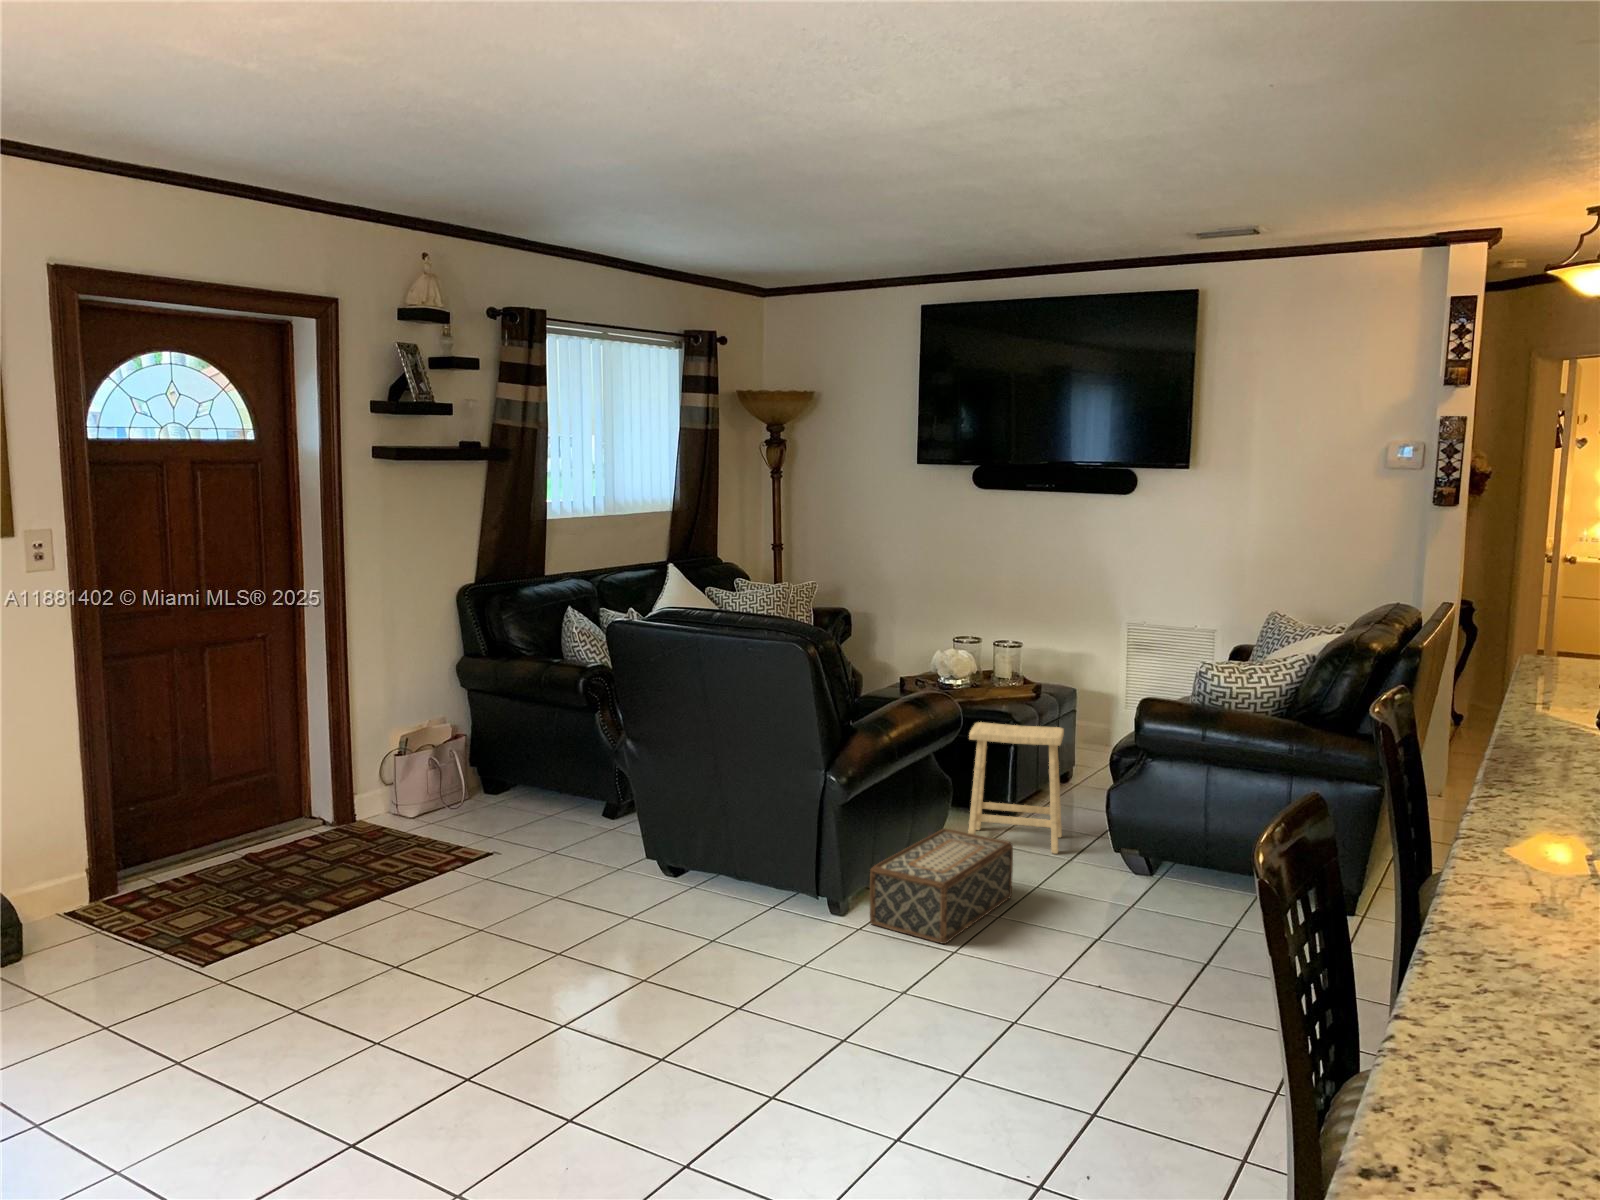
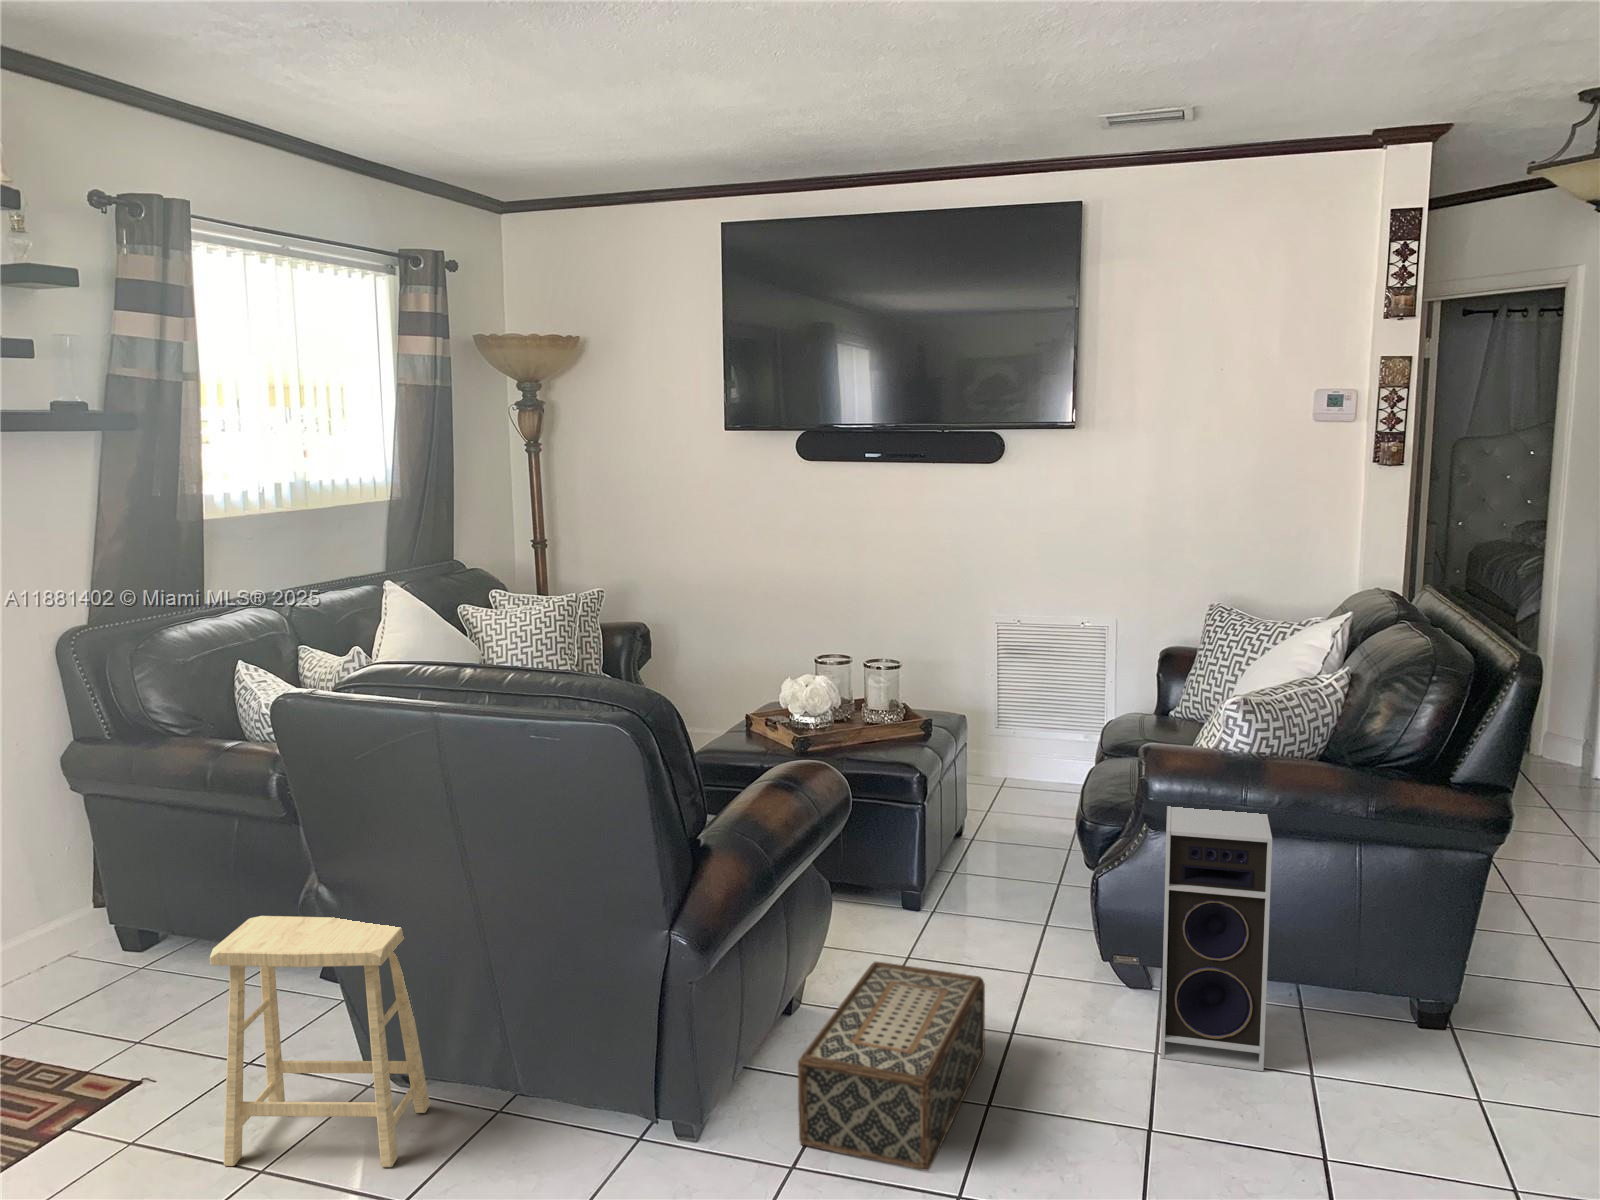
footstool: present [968,722,1064,854] -> present [210,916,430,1167]
speaker: none [1135,738,1225,925] -> present [1160,806,1272,1071]

